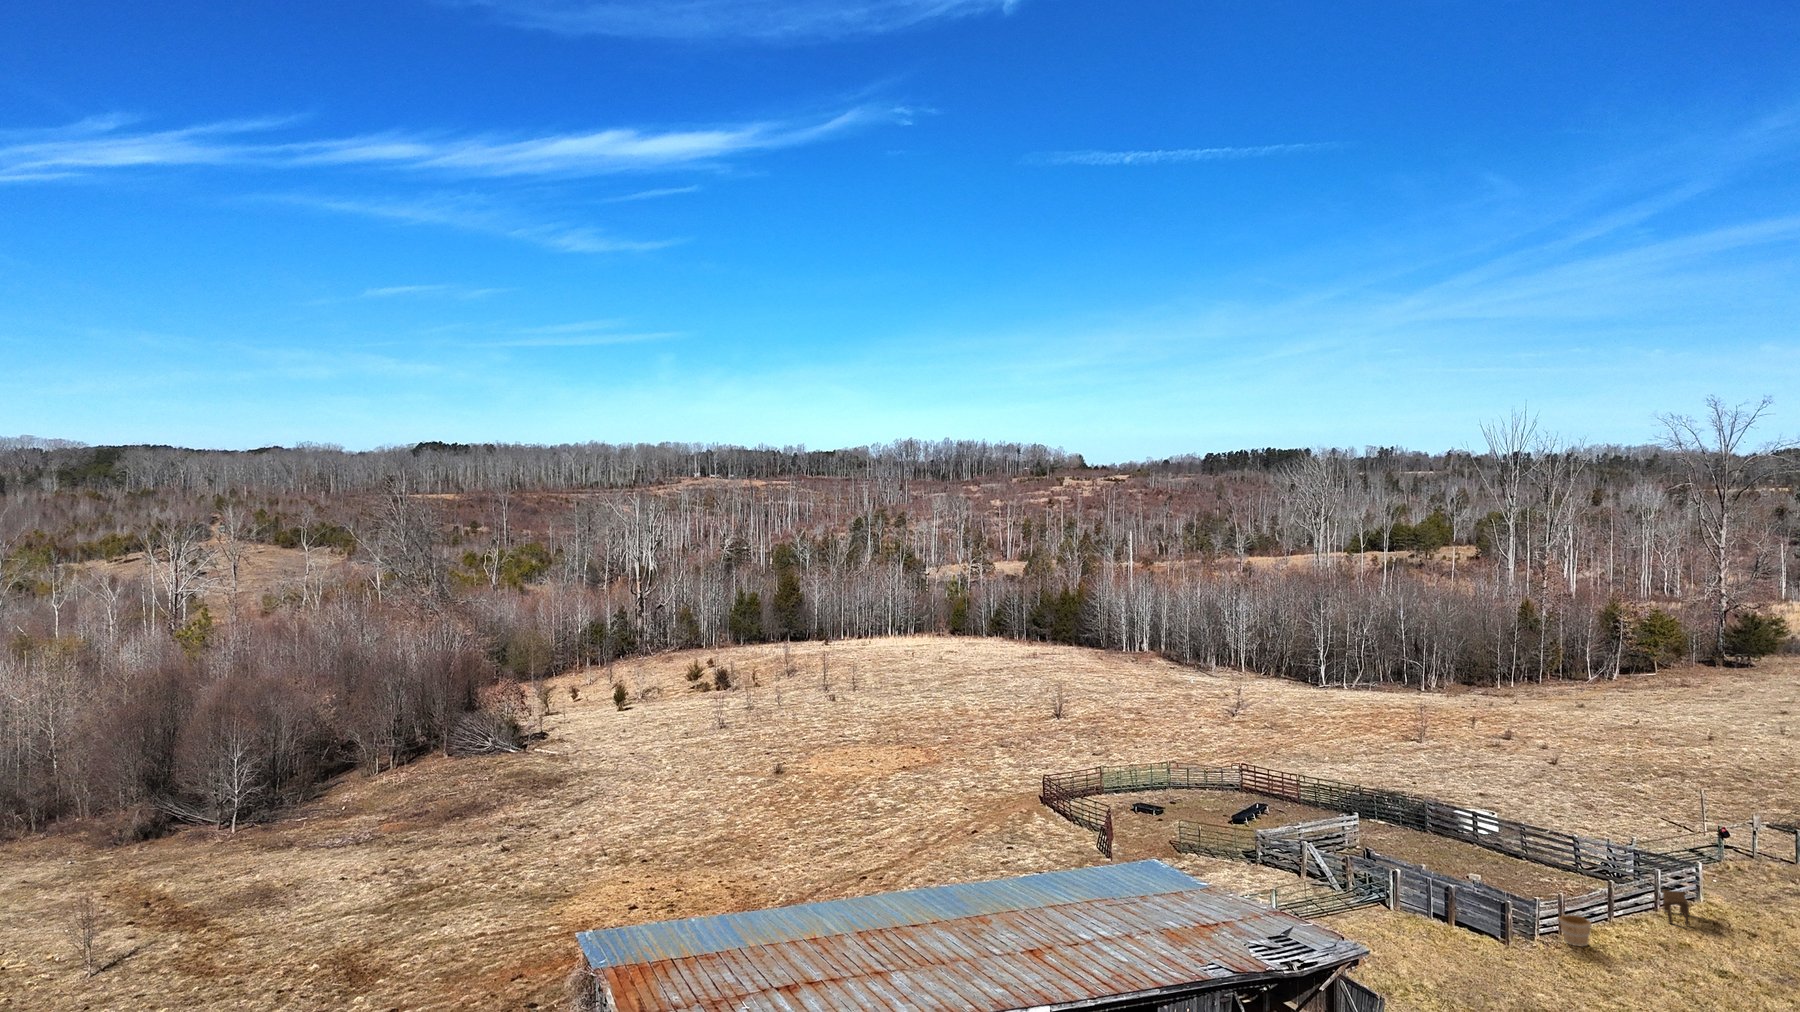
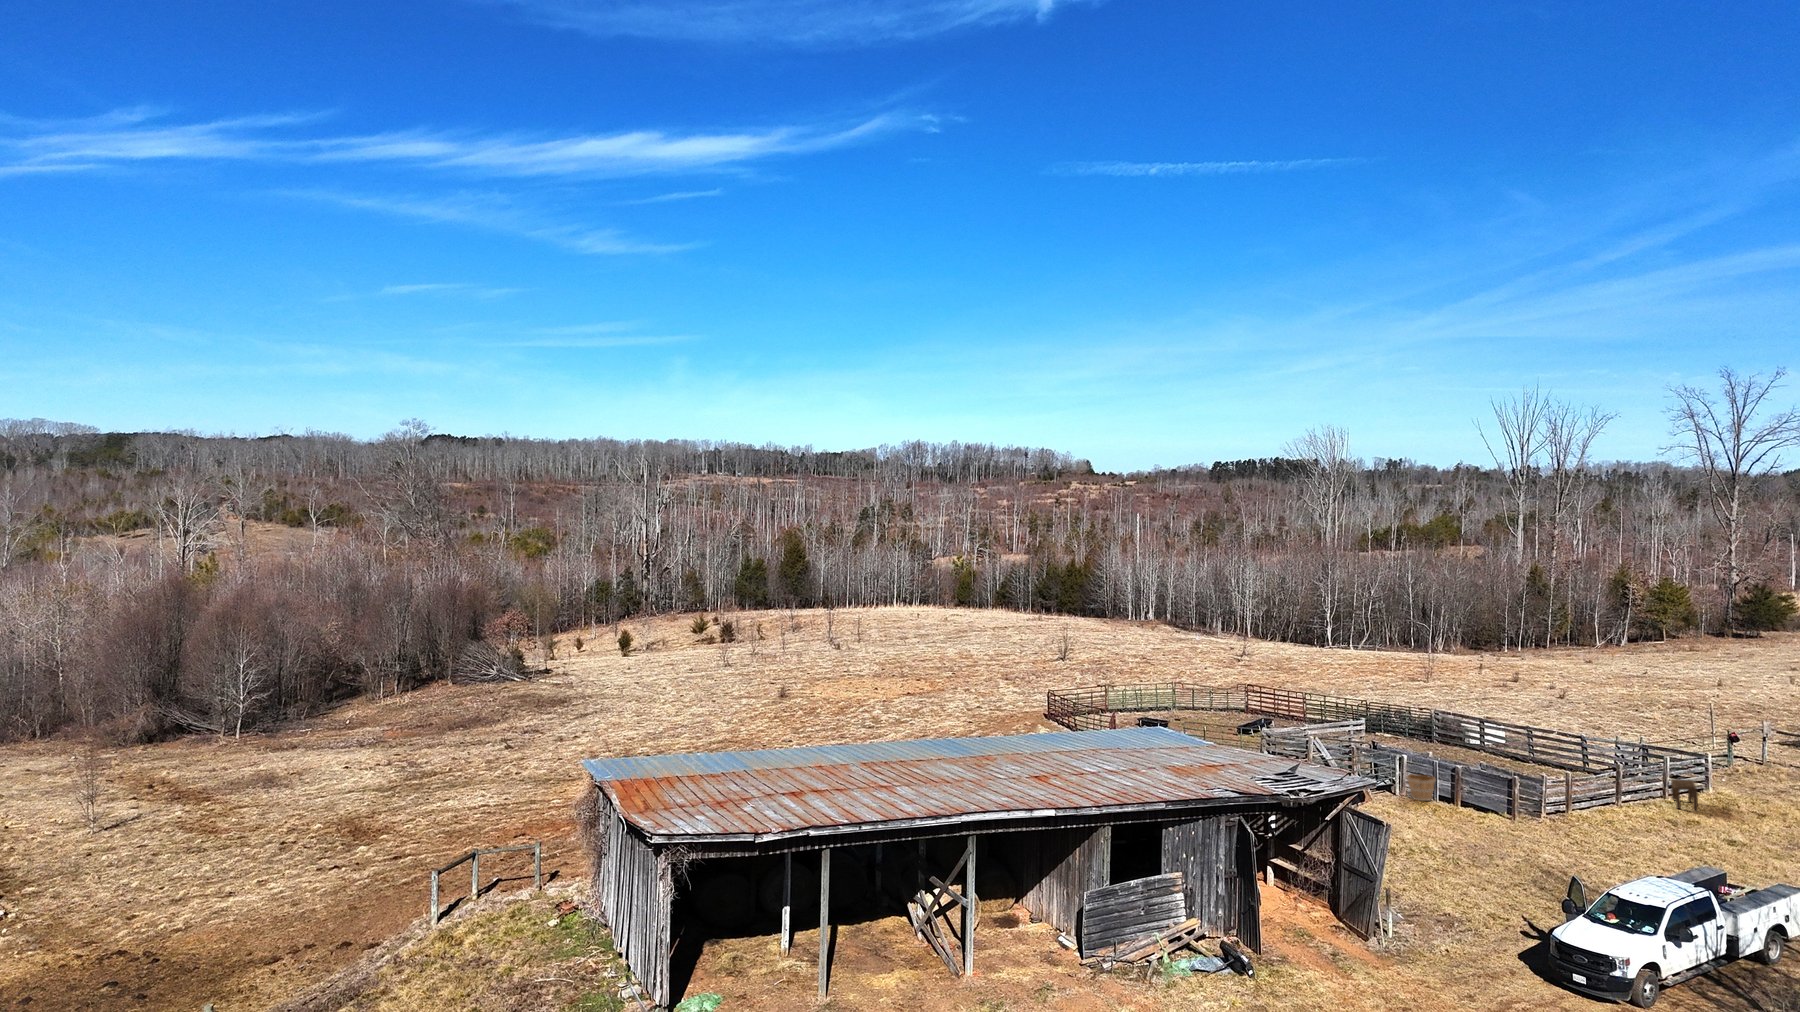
wooden bucket: present [1559,914,1591,947] -> present [1407,774,1435,801]

